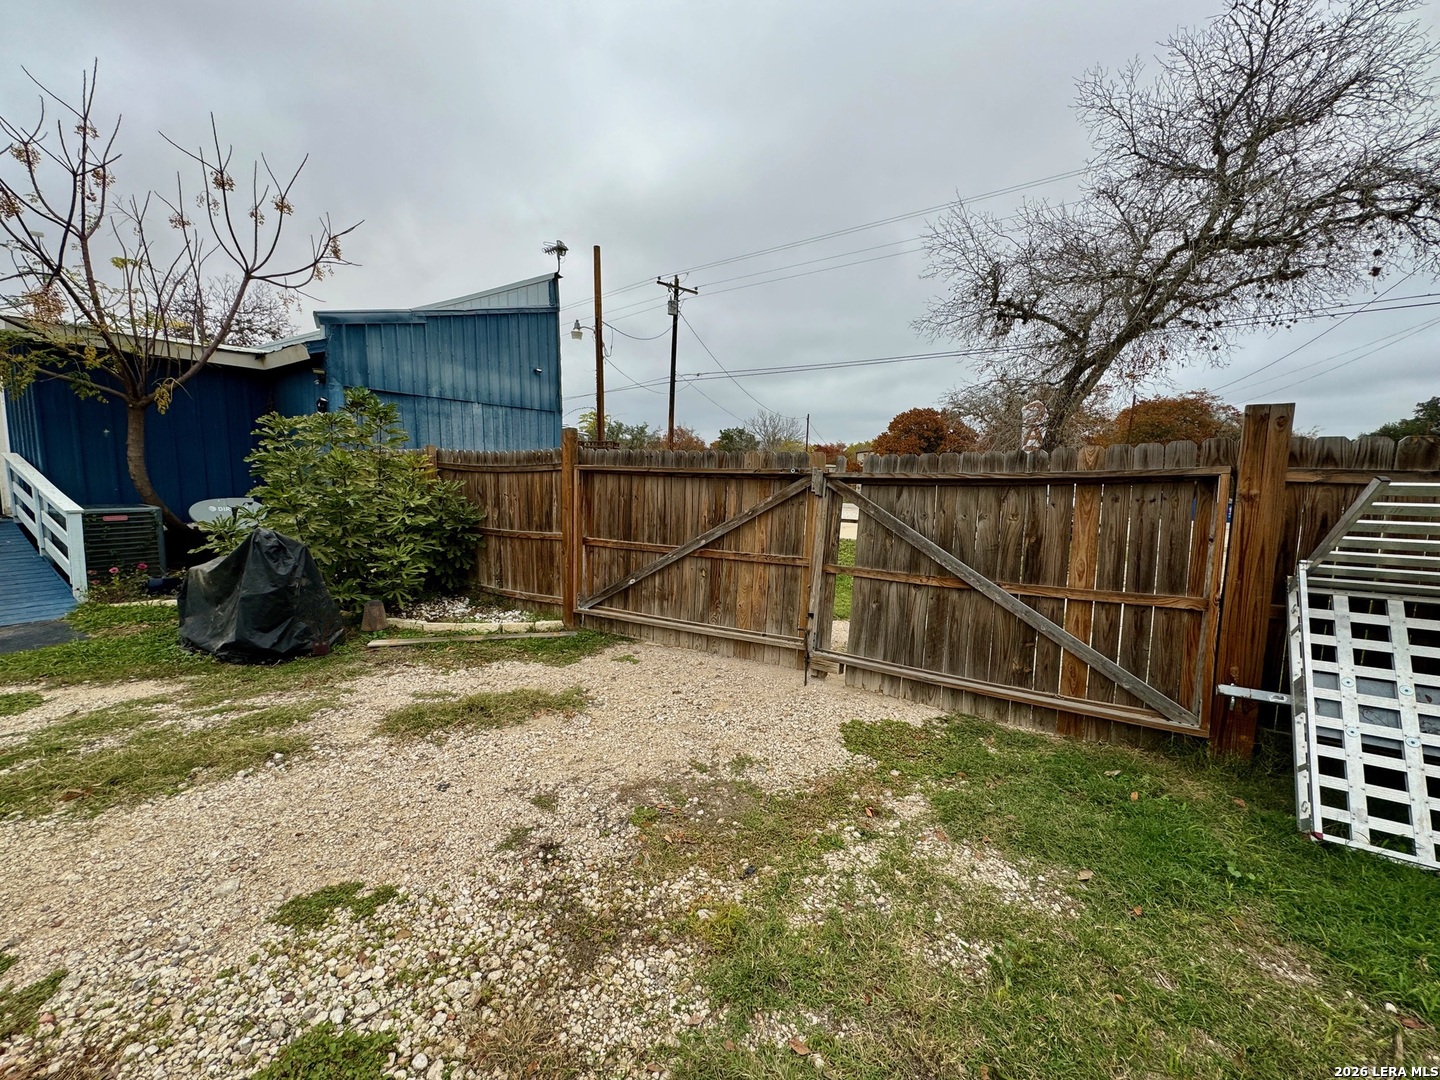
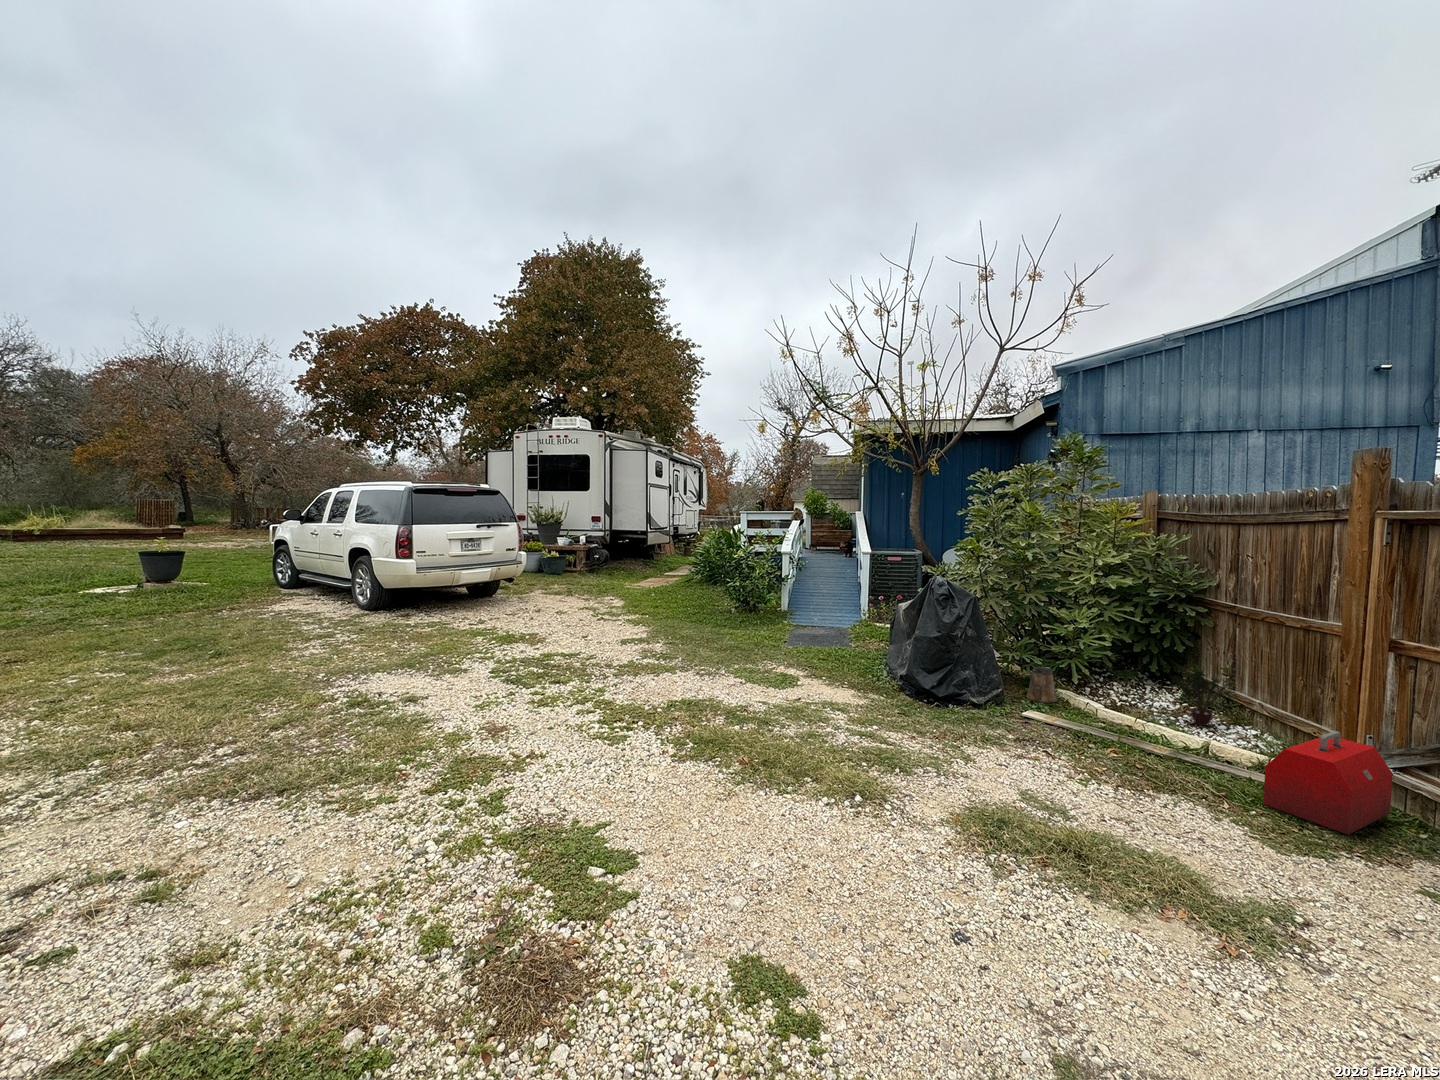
toolbox: none [543,595,590,648] -> present [1263,731,1393,835]
potted plant: present [295,608,351,655] -> present [1172,672,1236,726]

